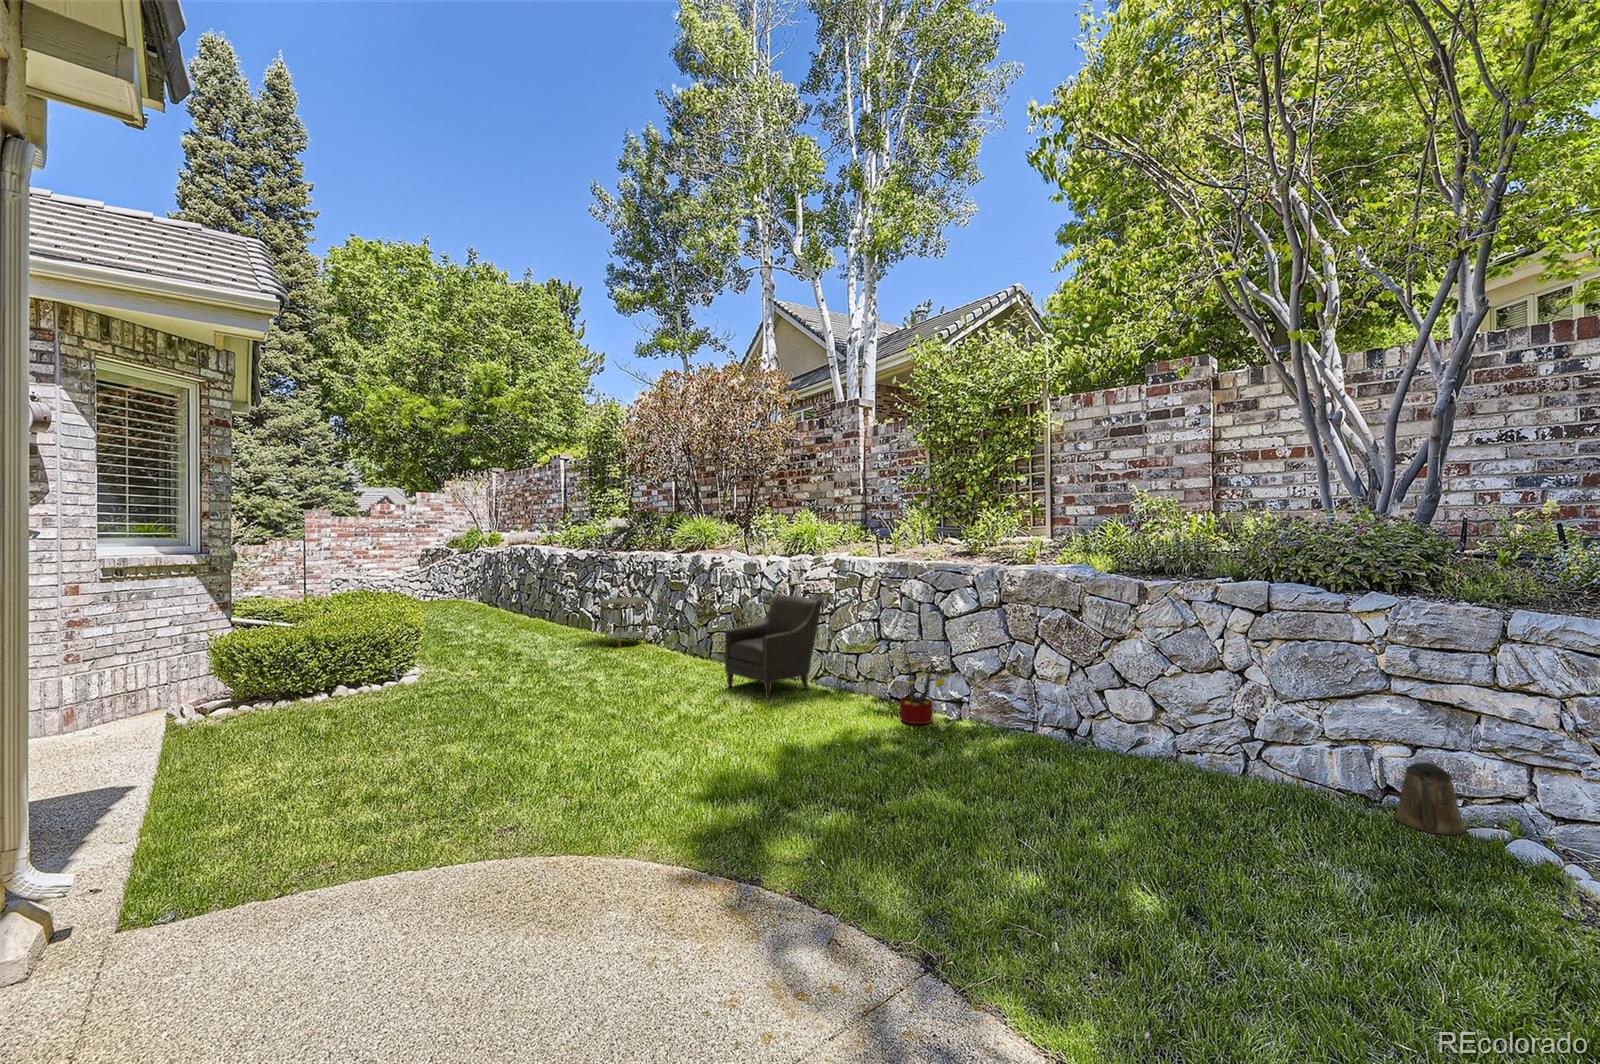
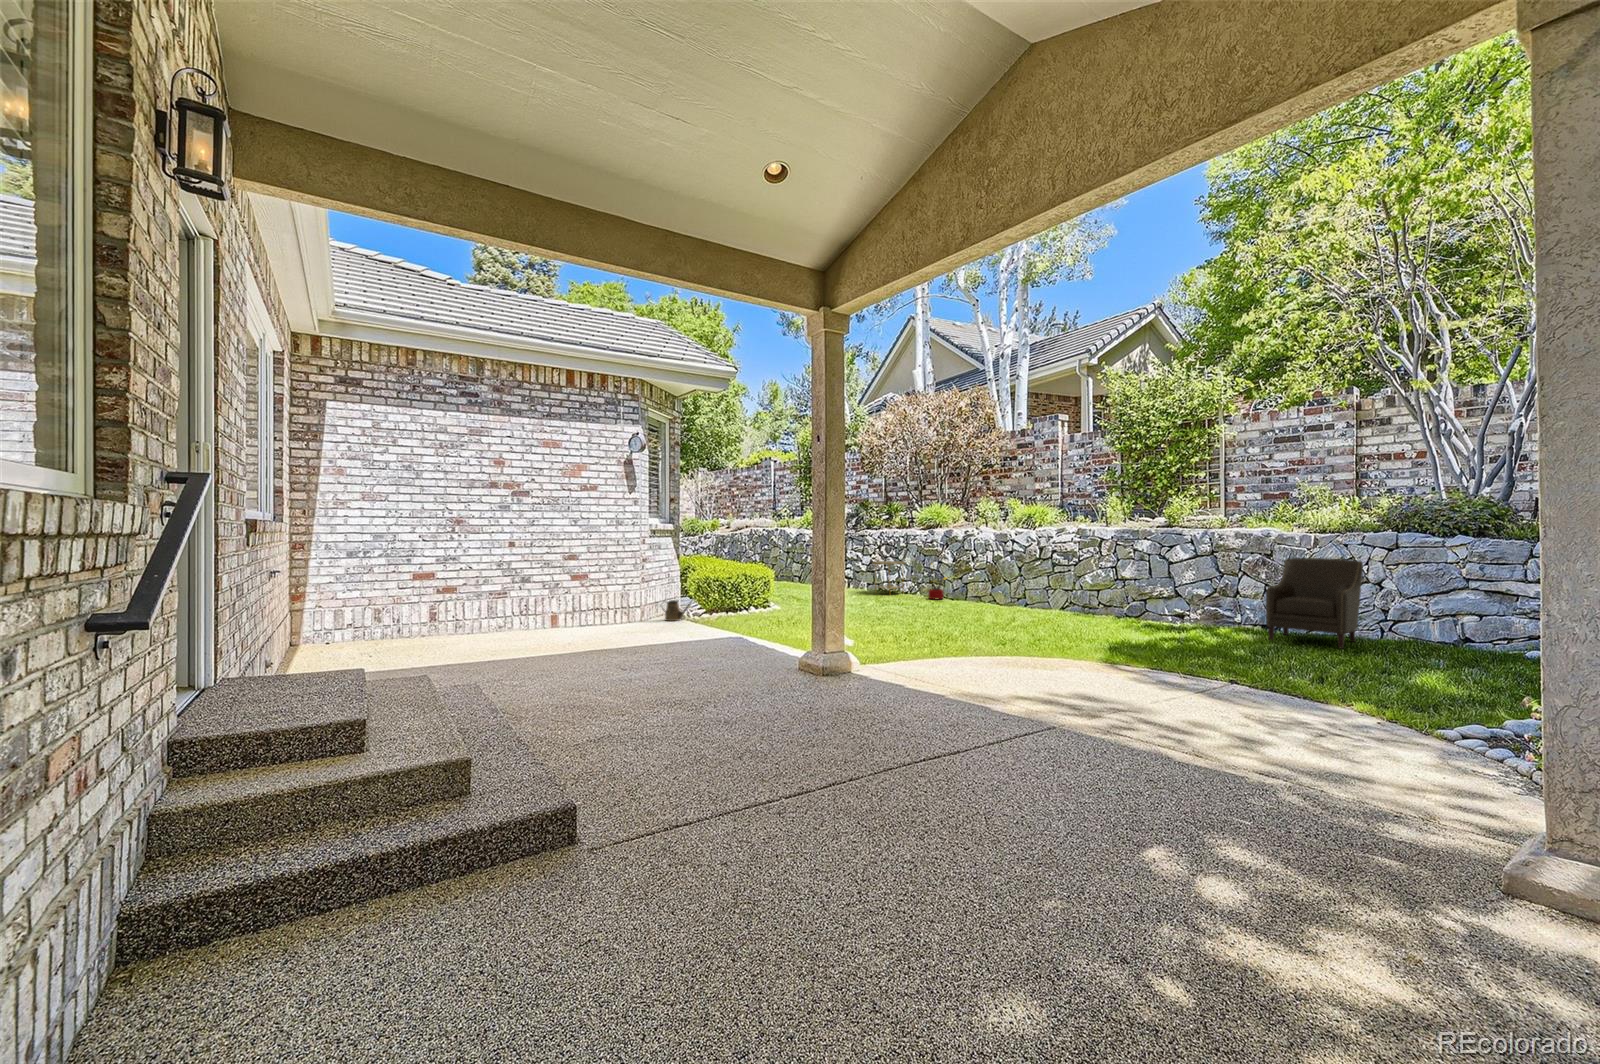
chair: present [724,595,822,698] -> present [1266,558,1363,648]
decorative plant: present [900,644,945,724] -> present [928,572,947,599]
watering can: present [1395,762,1466,835] -> present [665,600,692,621]

